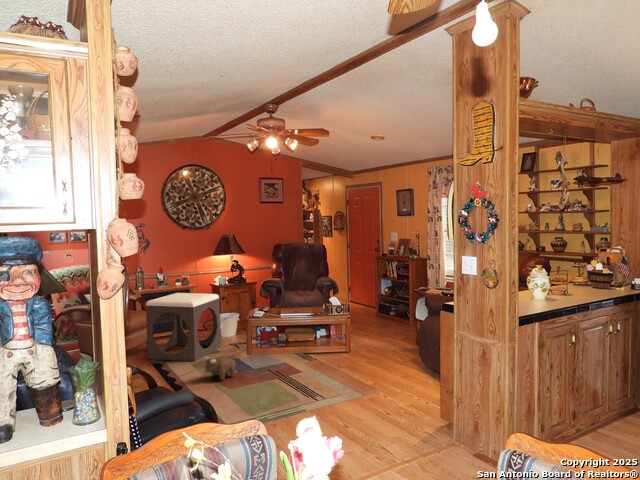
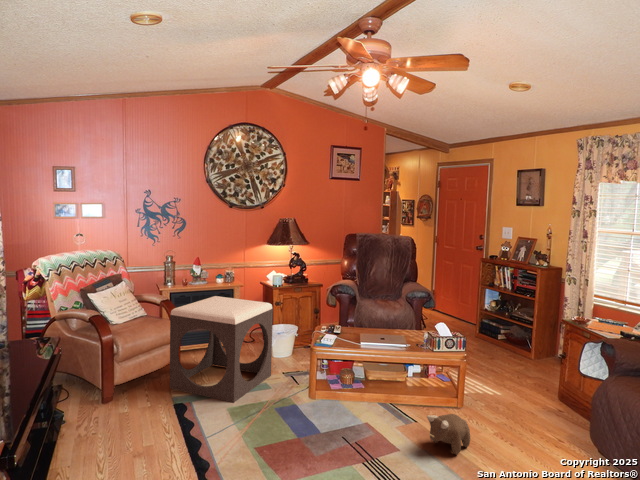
plush toy: present [204,356,235,380] -> present [427,414,470,455]

